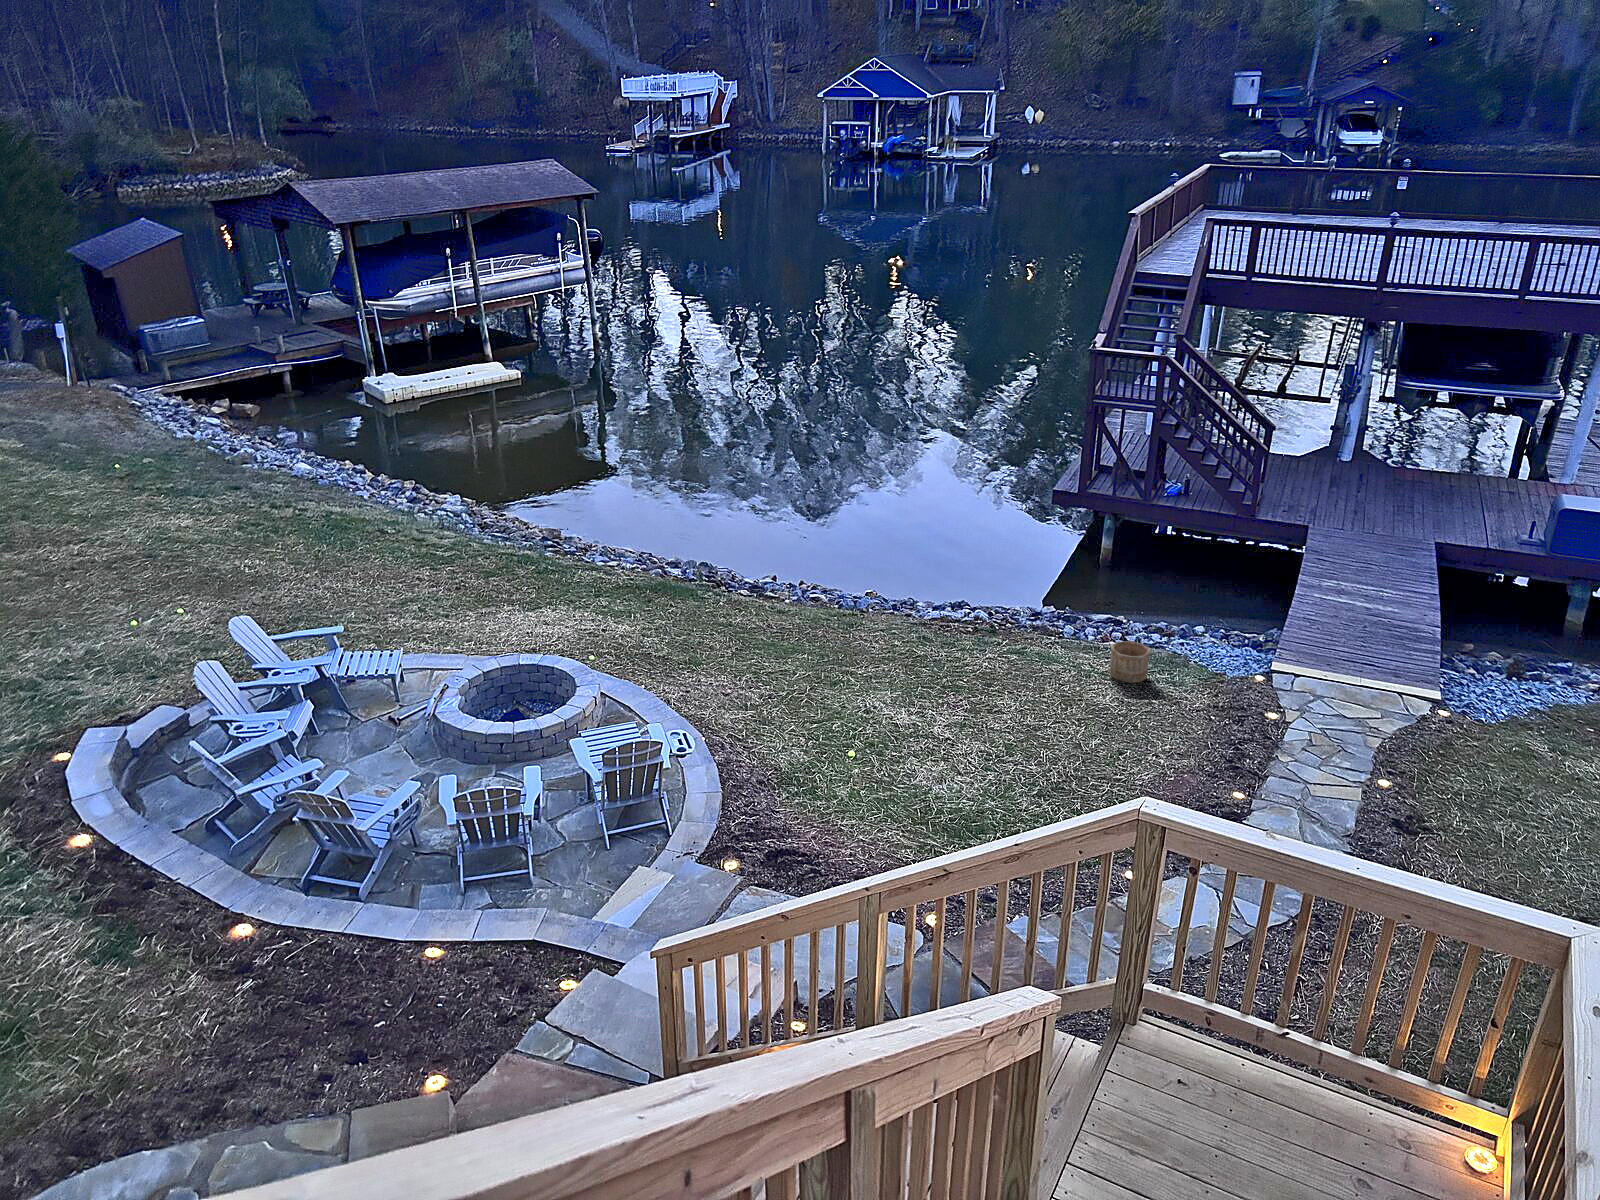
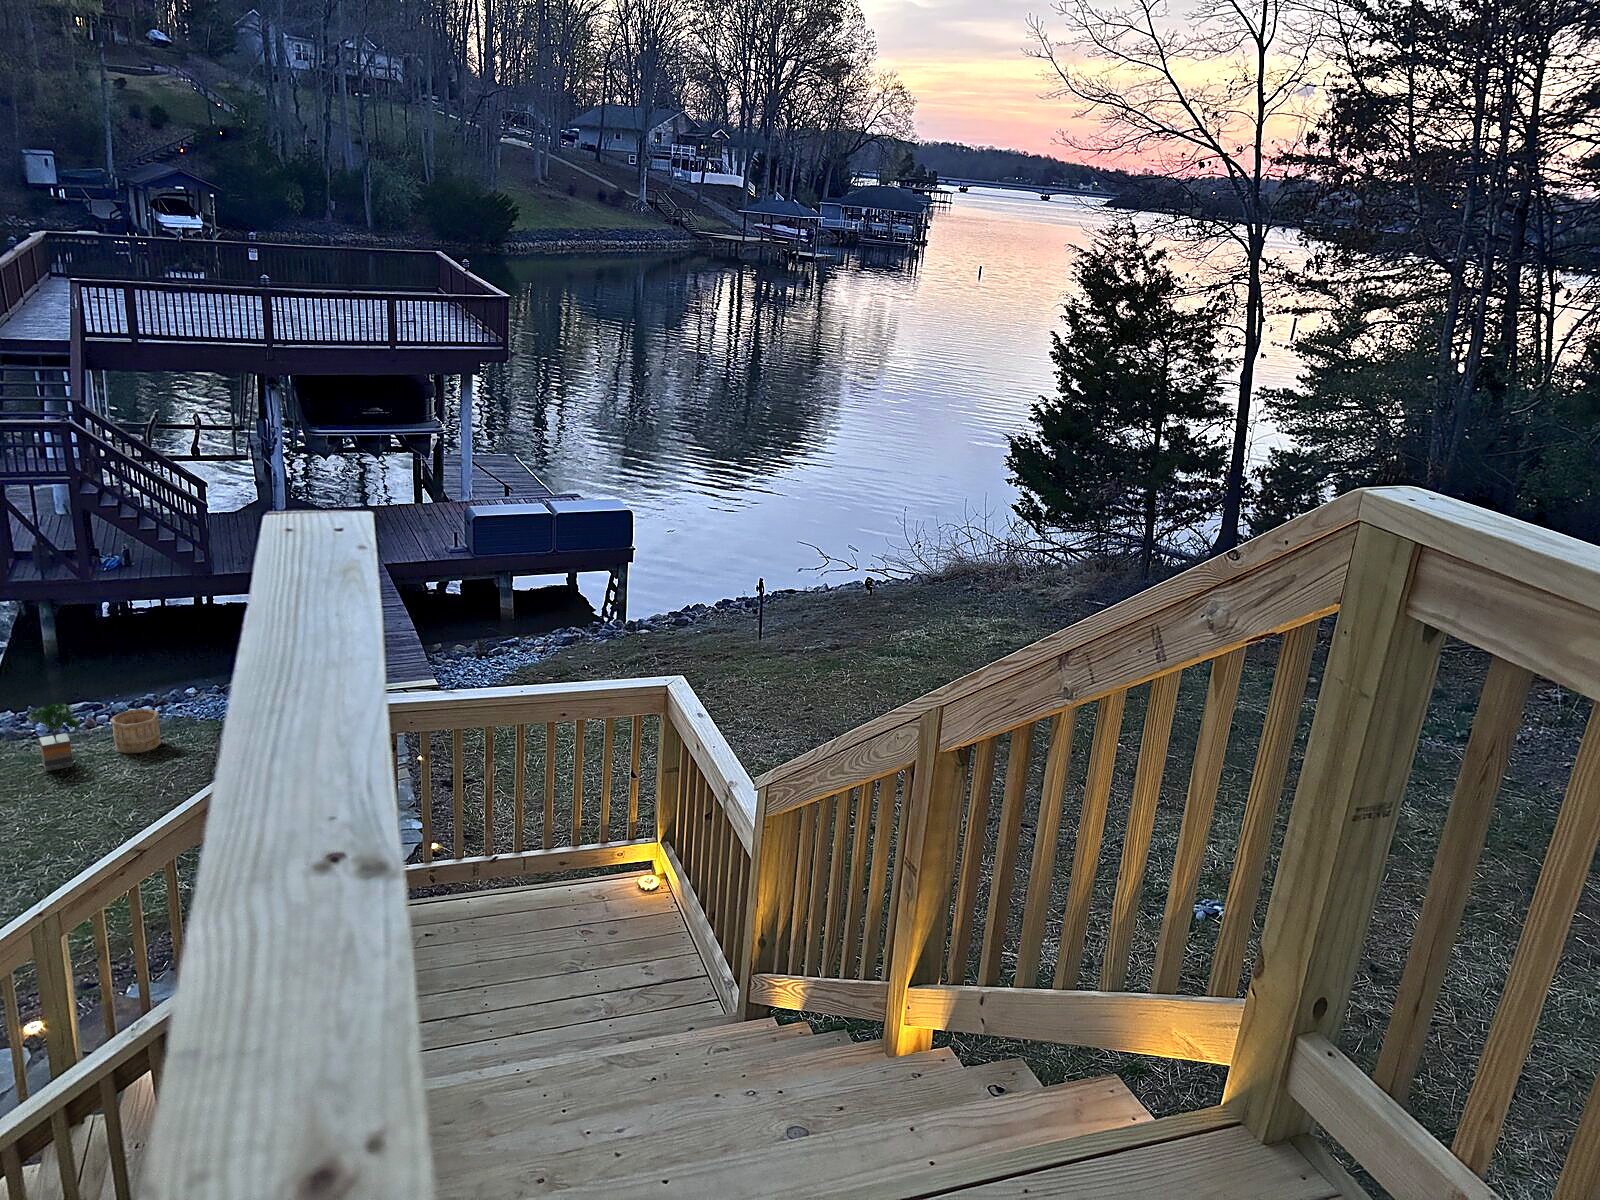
potted tree: none [1048,619,1087,678] -> present [28,703,80,771]

